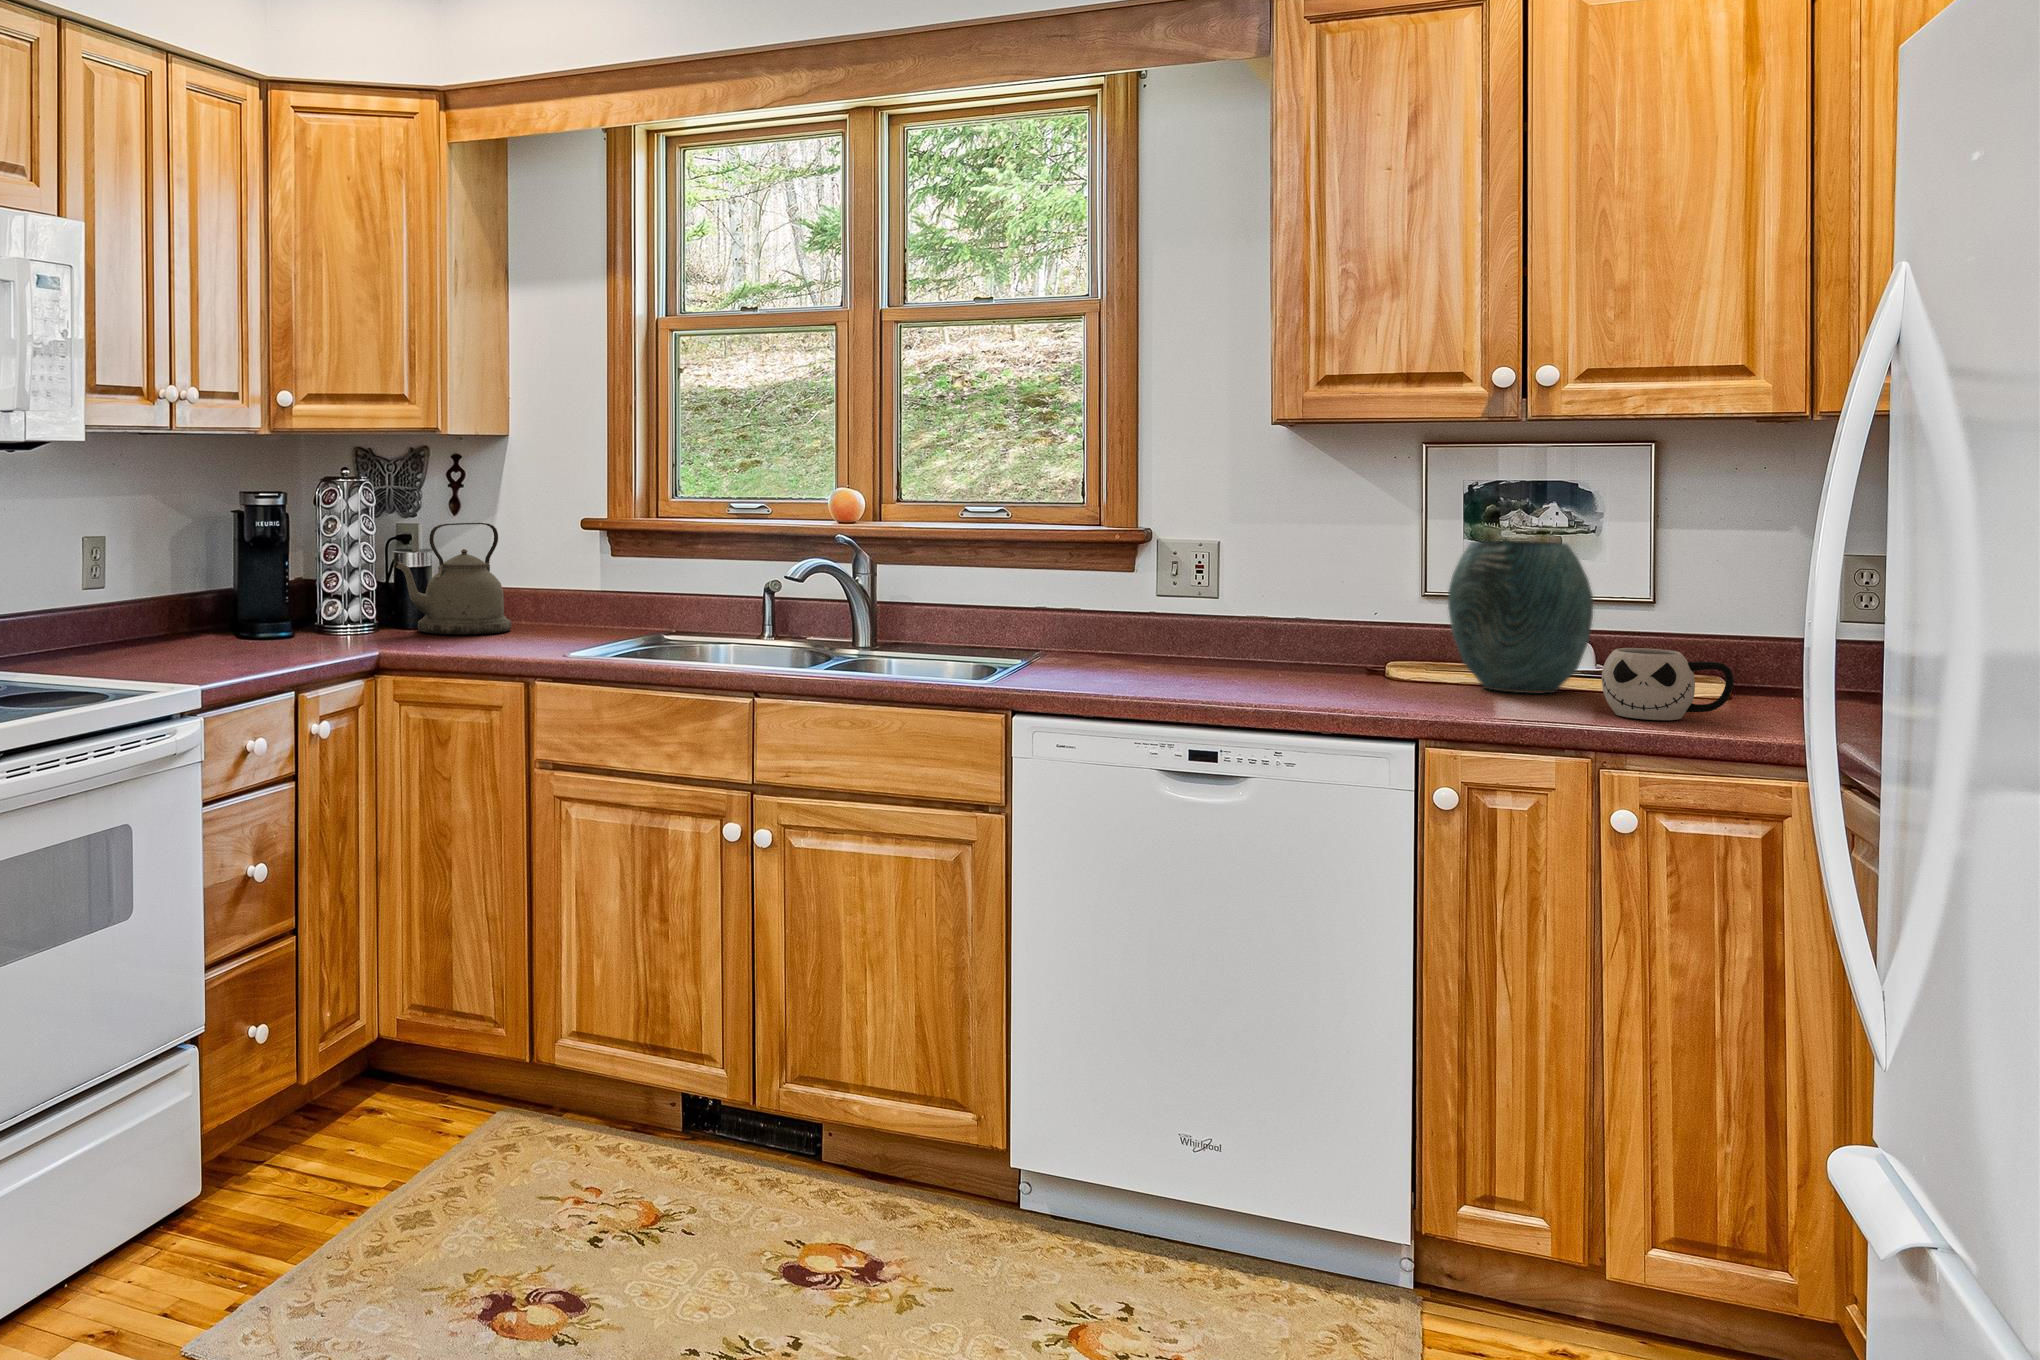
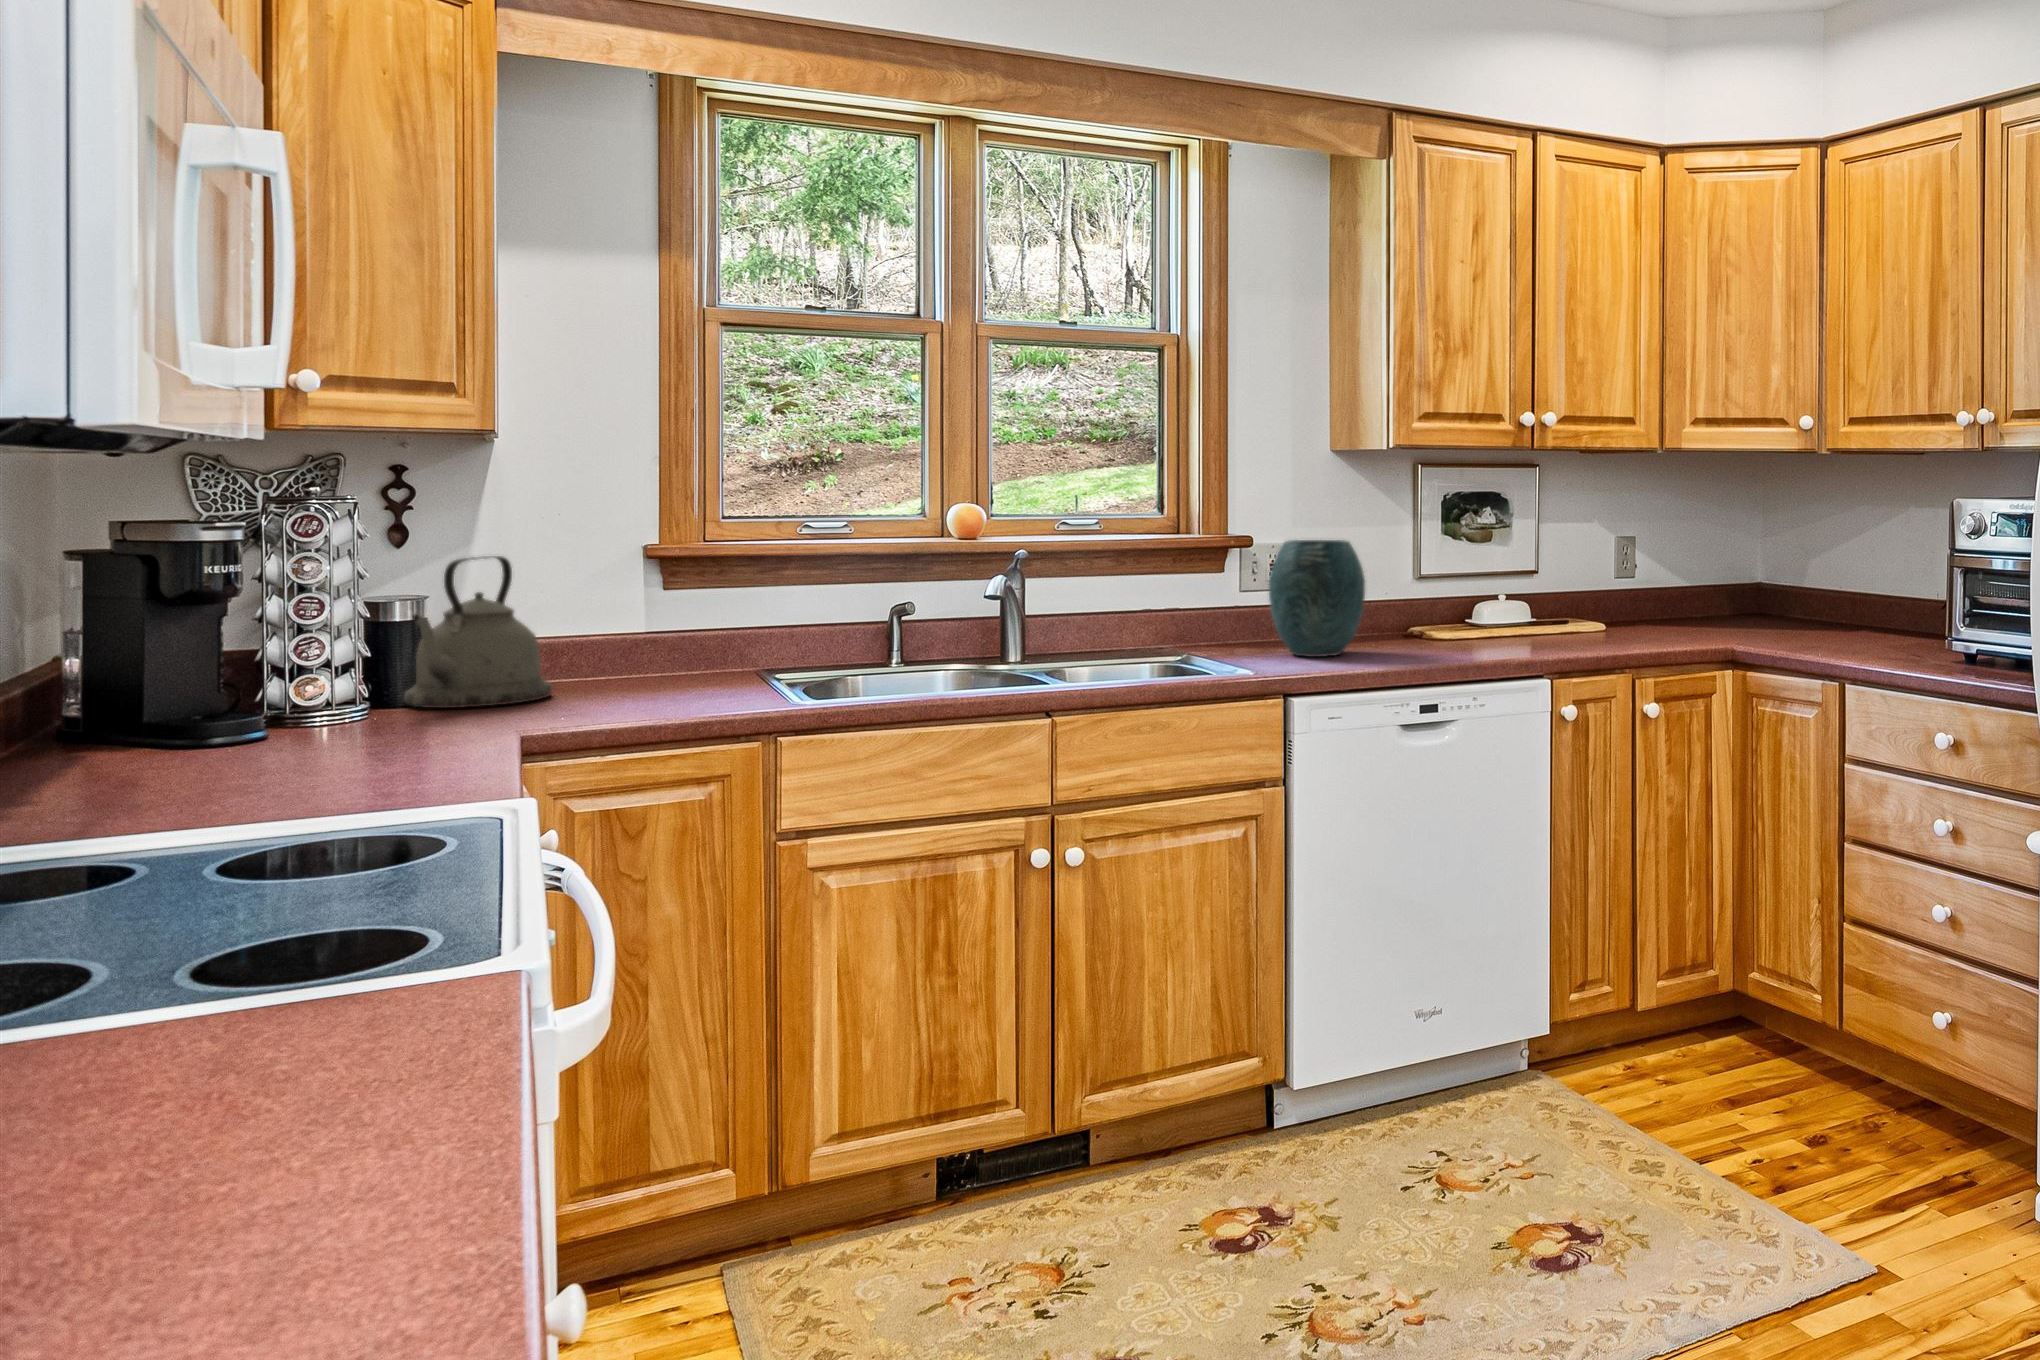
vase: present [1448,541,1593,693] -> present [1269,540,1365,657]
mug: present [1602,648,1734,720] -> none [1599,601,1666,647]

